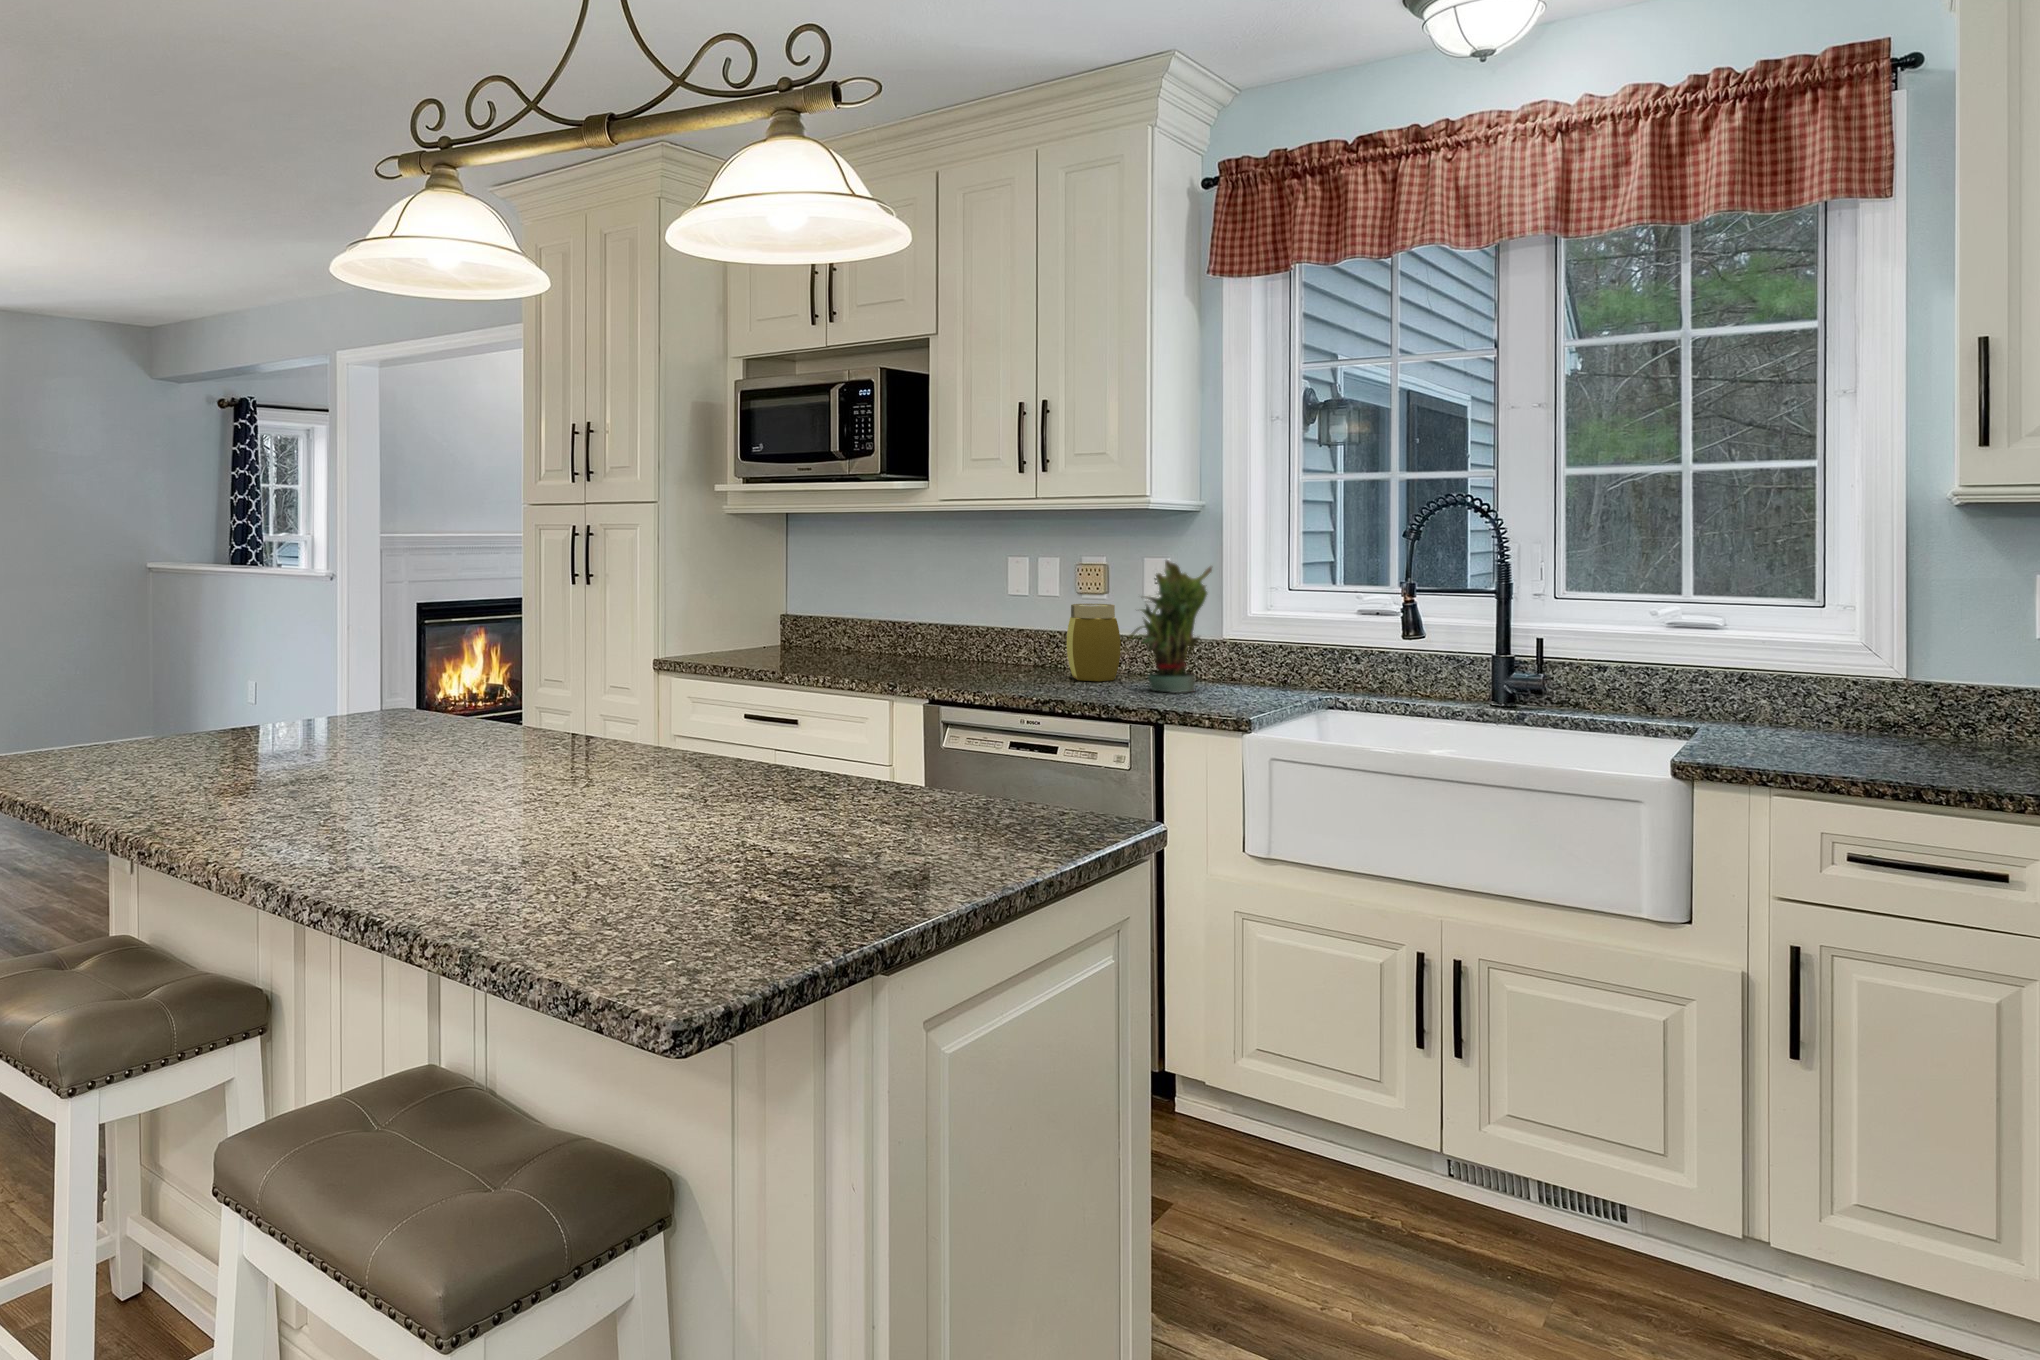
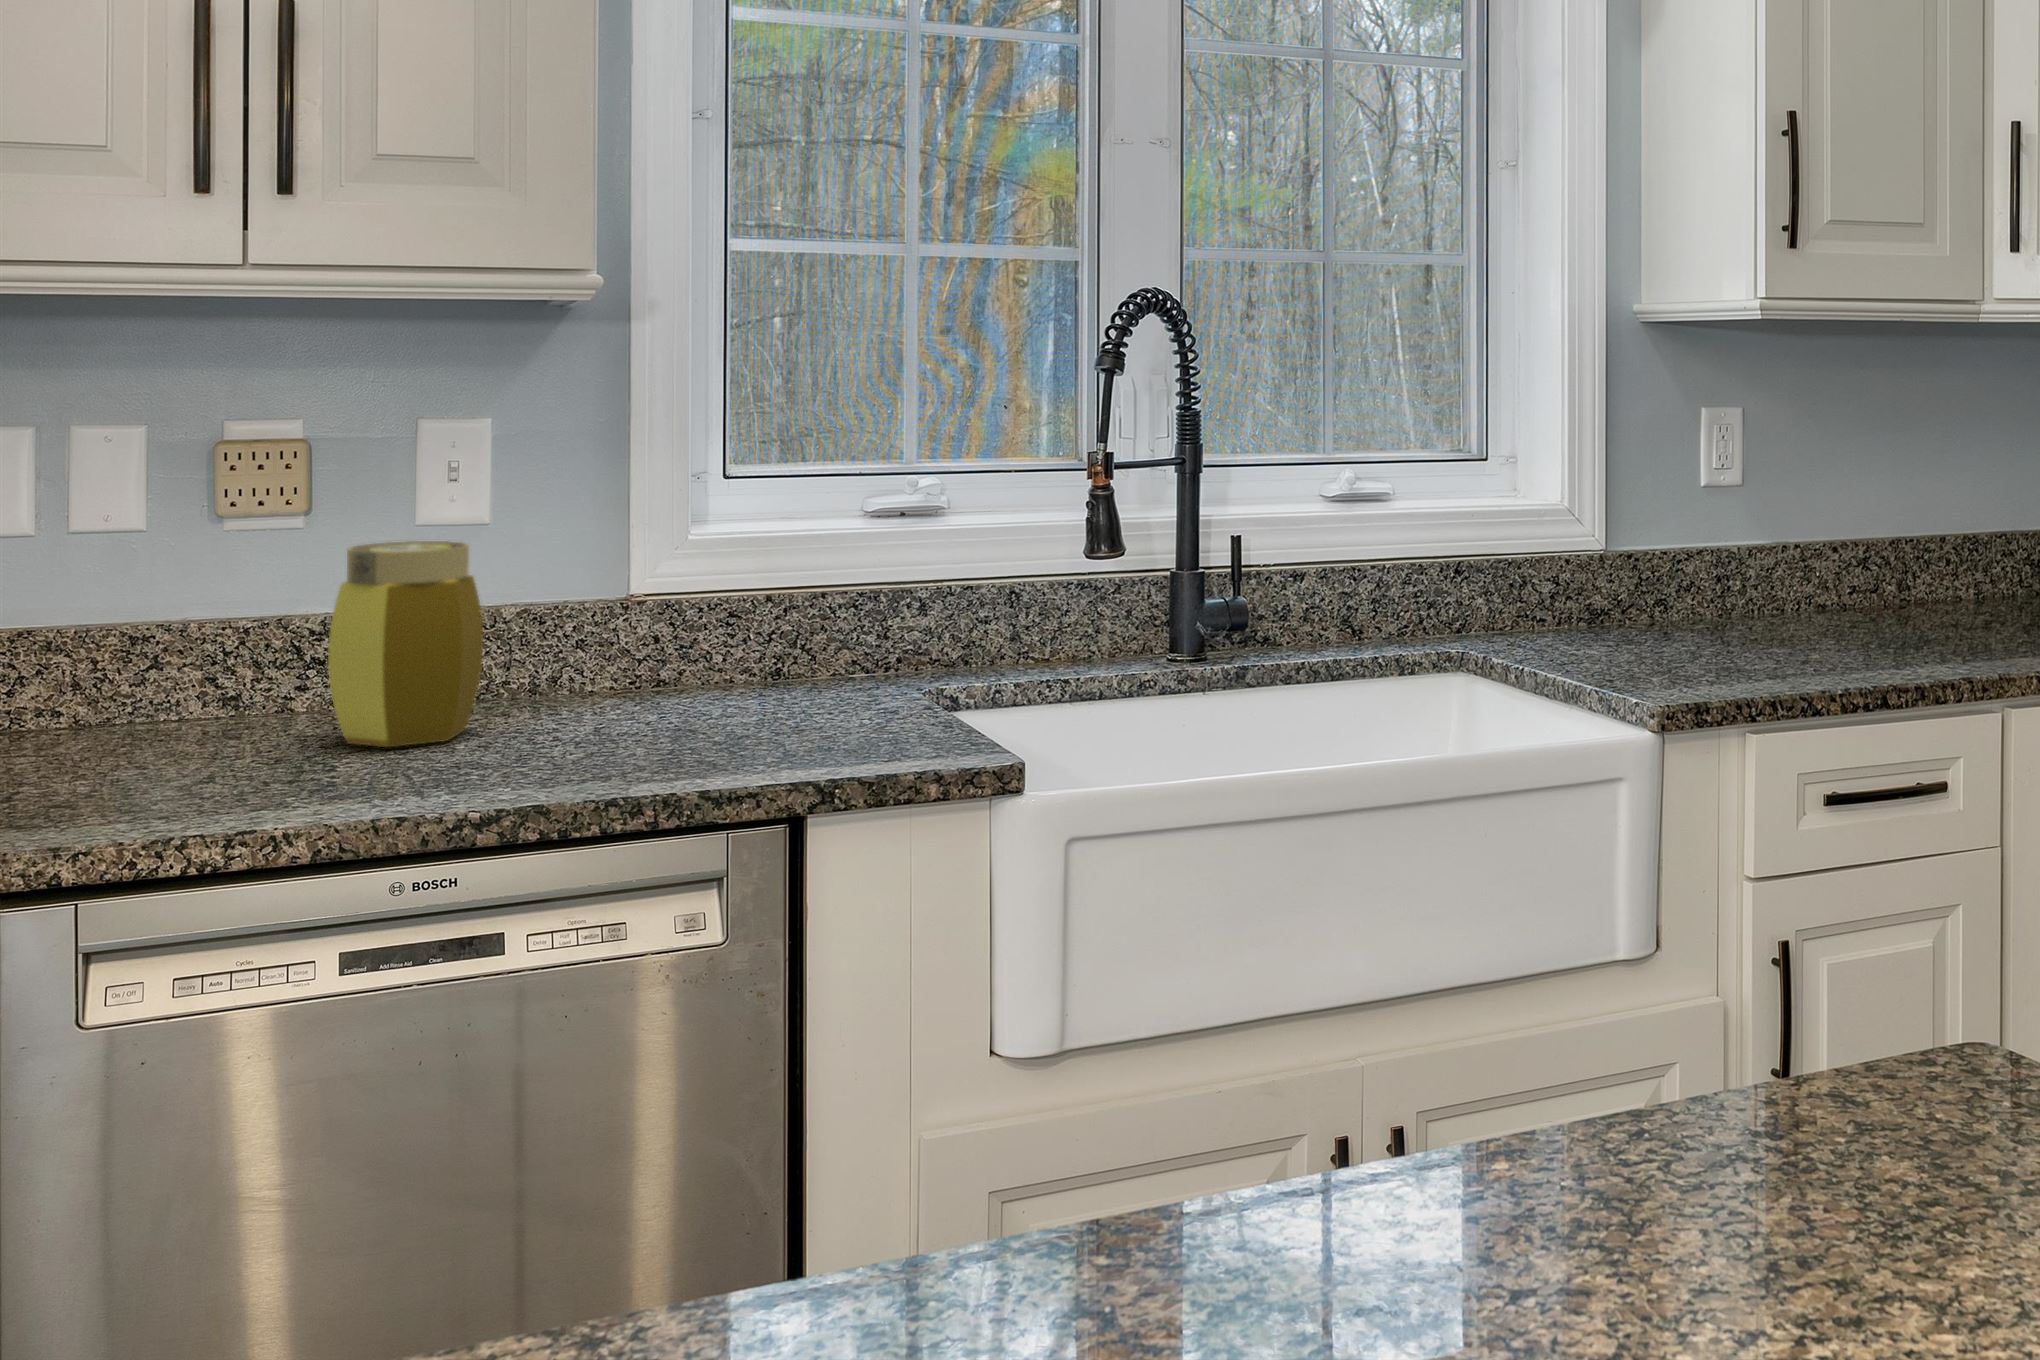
potted plant: present [1128,560,1212,693] -> none [585,423,792,739]

